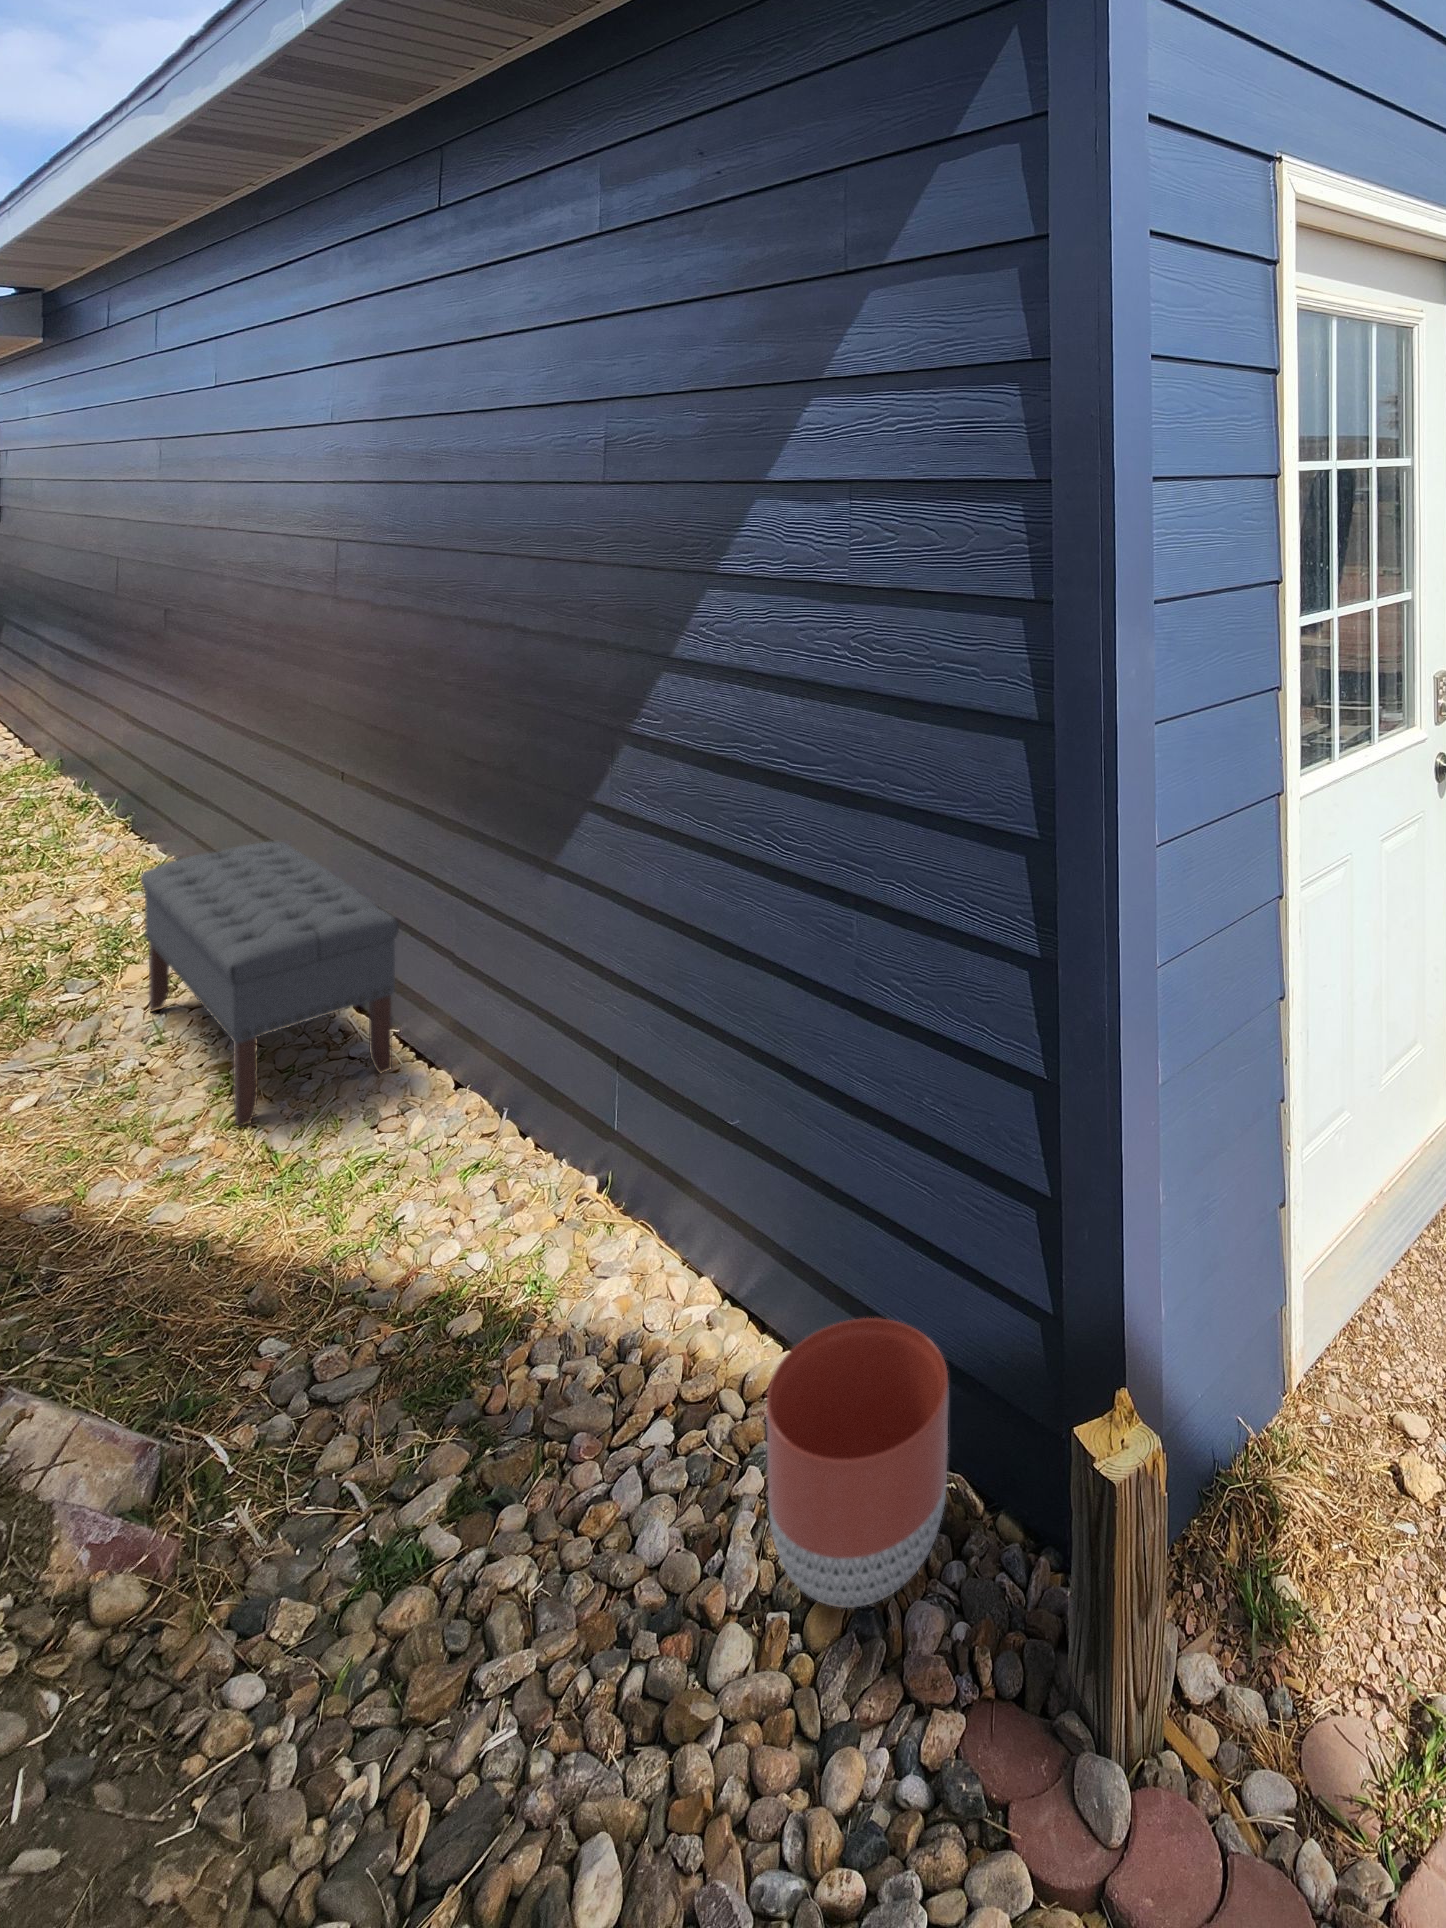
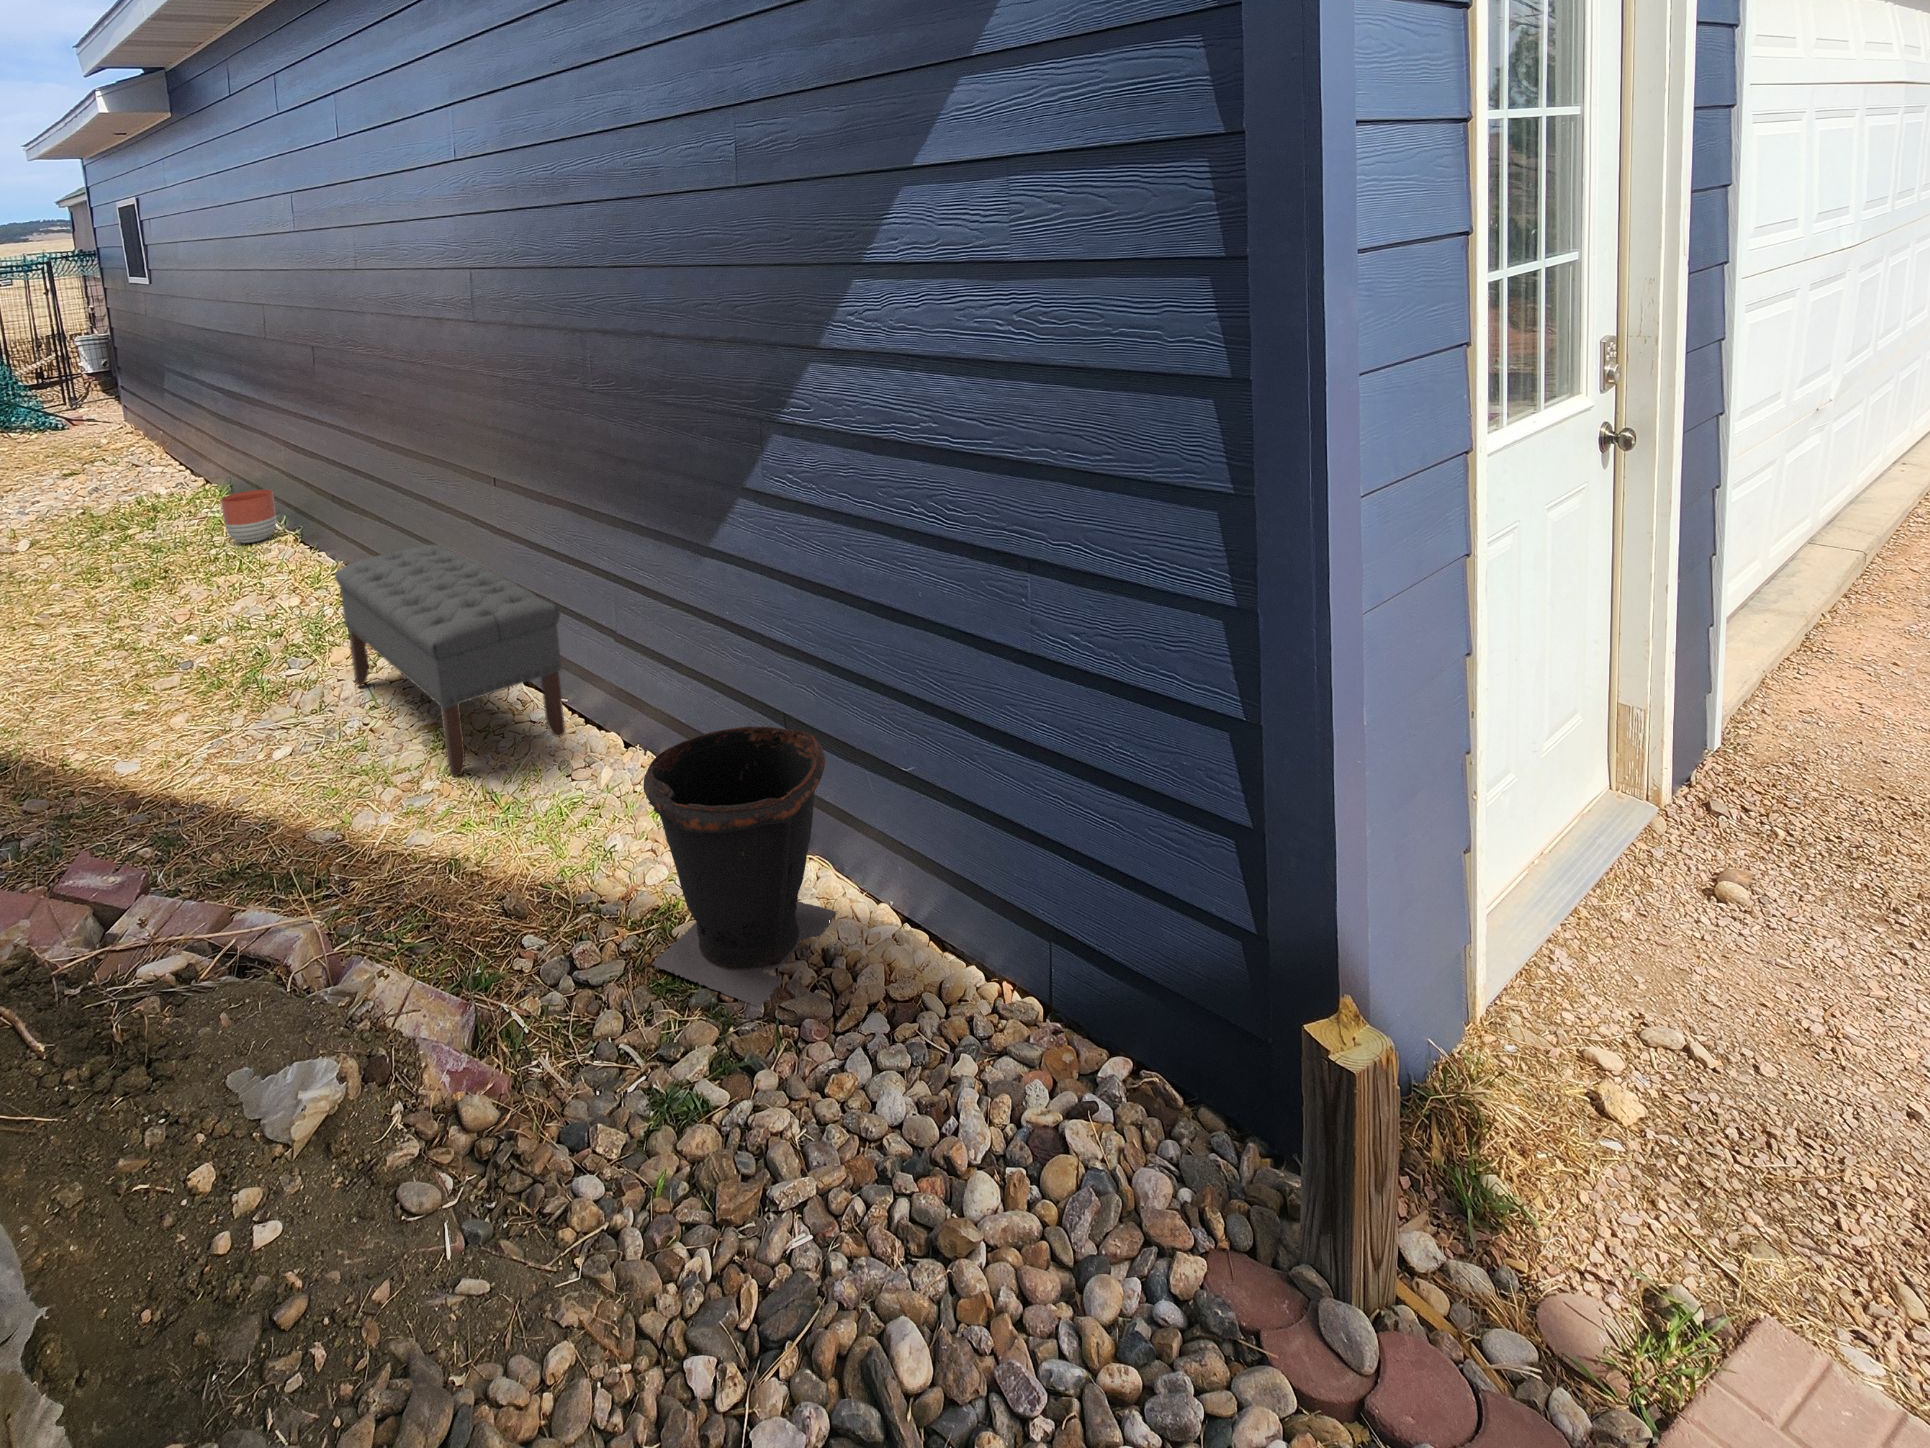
bucket: none [412,1068,651,1423] -> present [642,726,837,1007]
planter: present [766,1318,948,1608] -> present [221,490,276,543]

